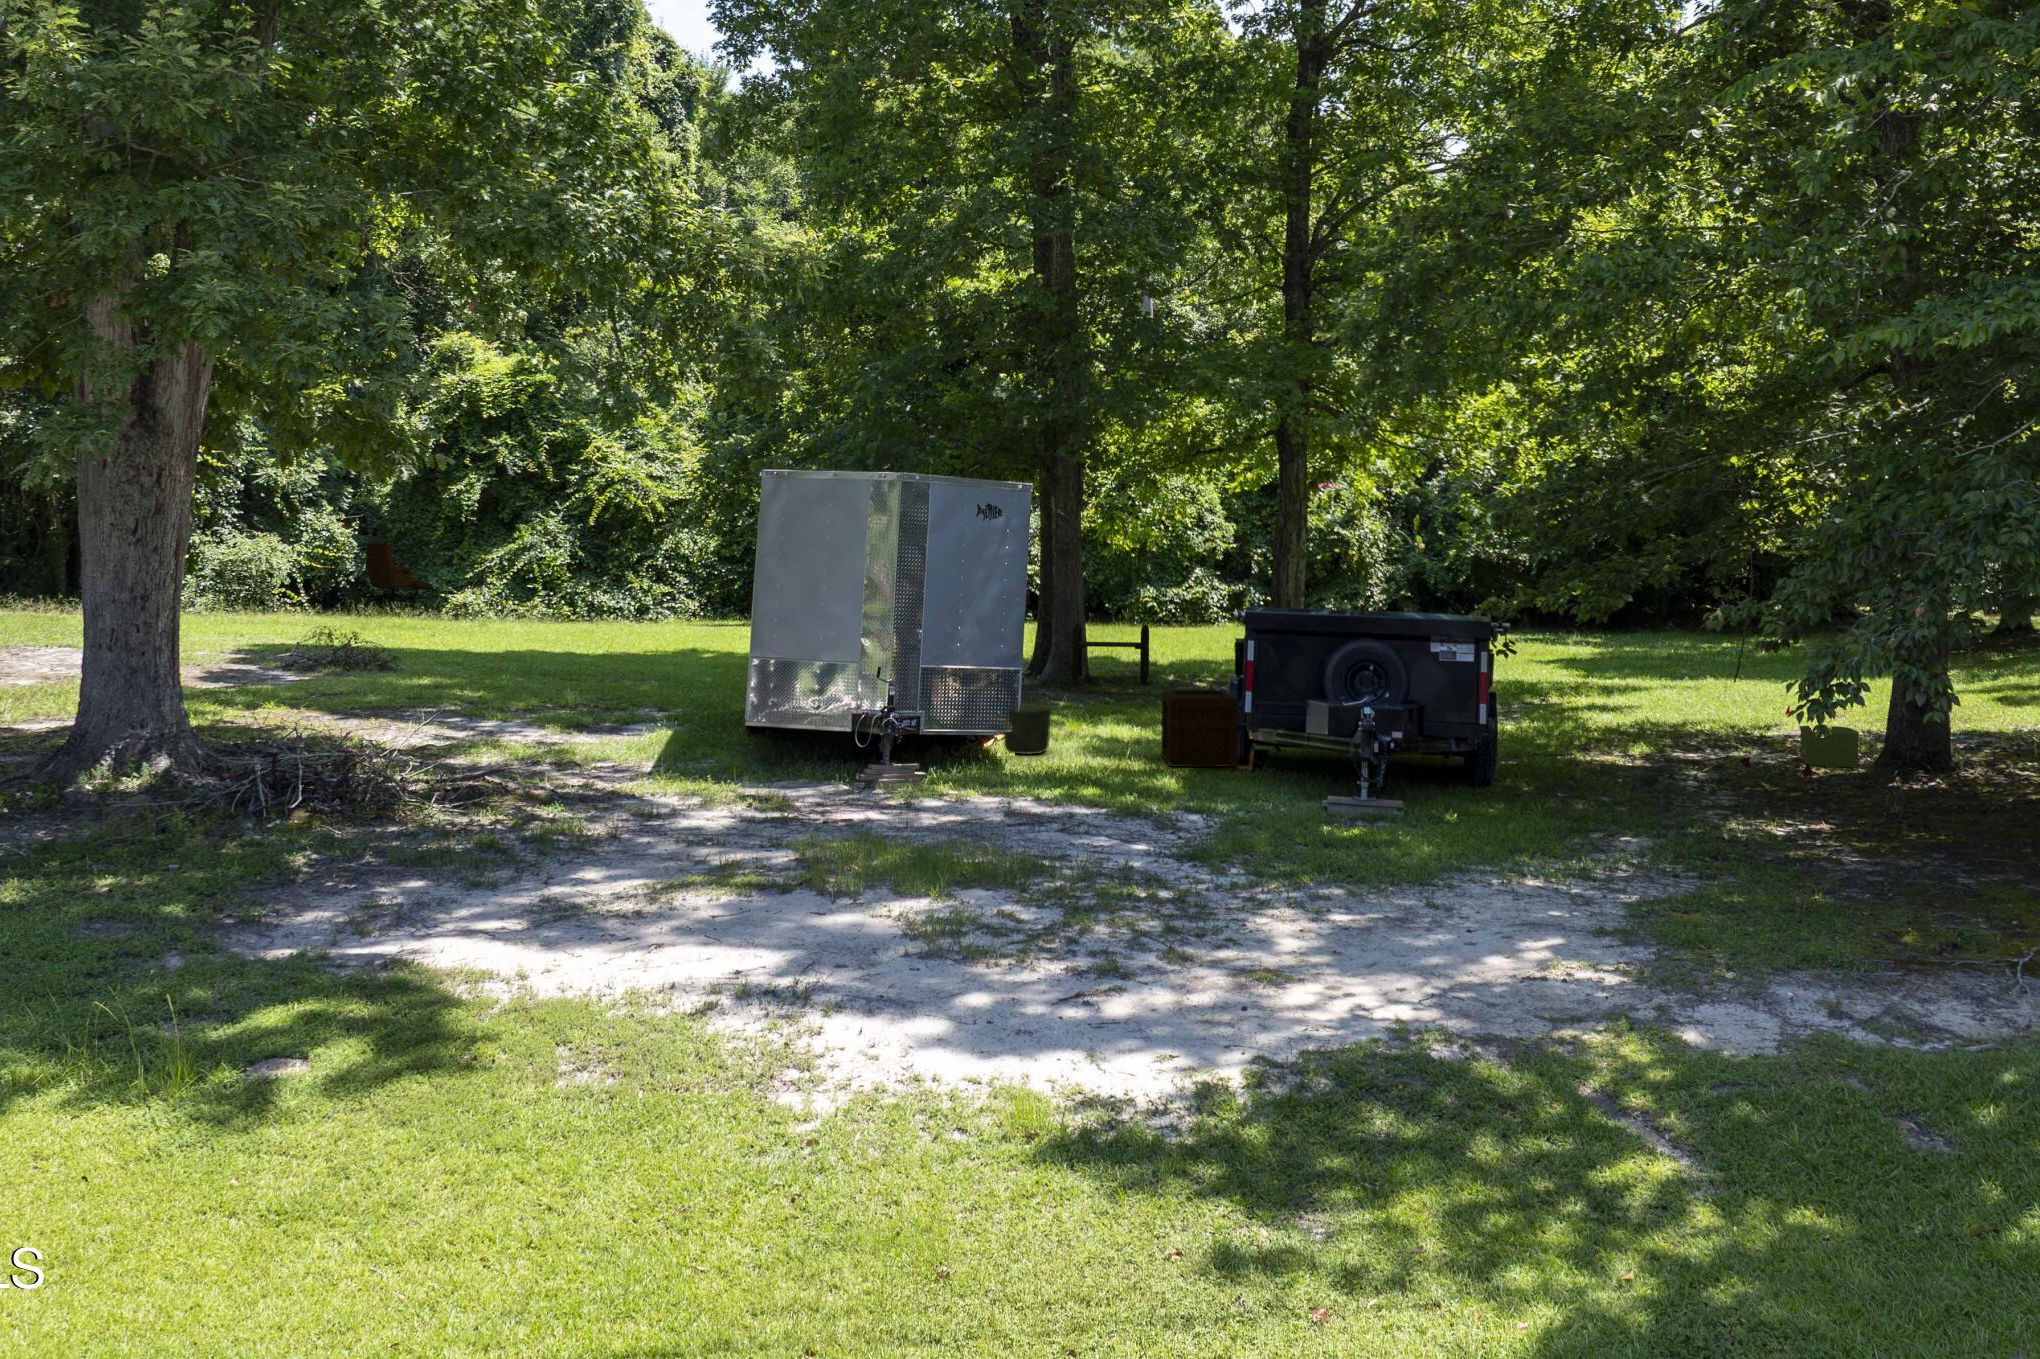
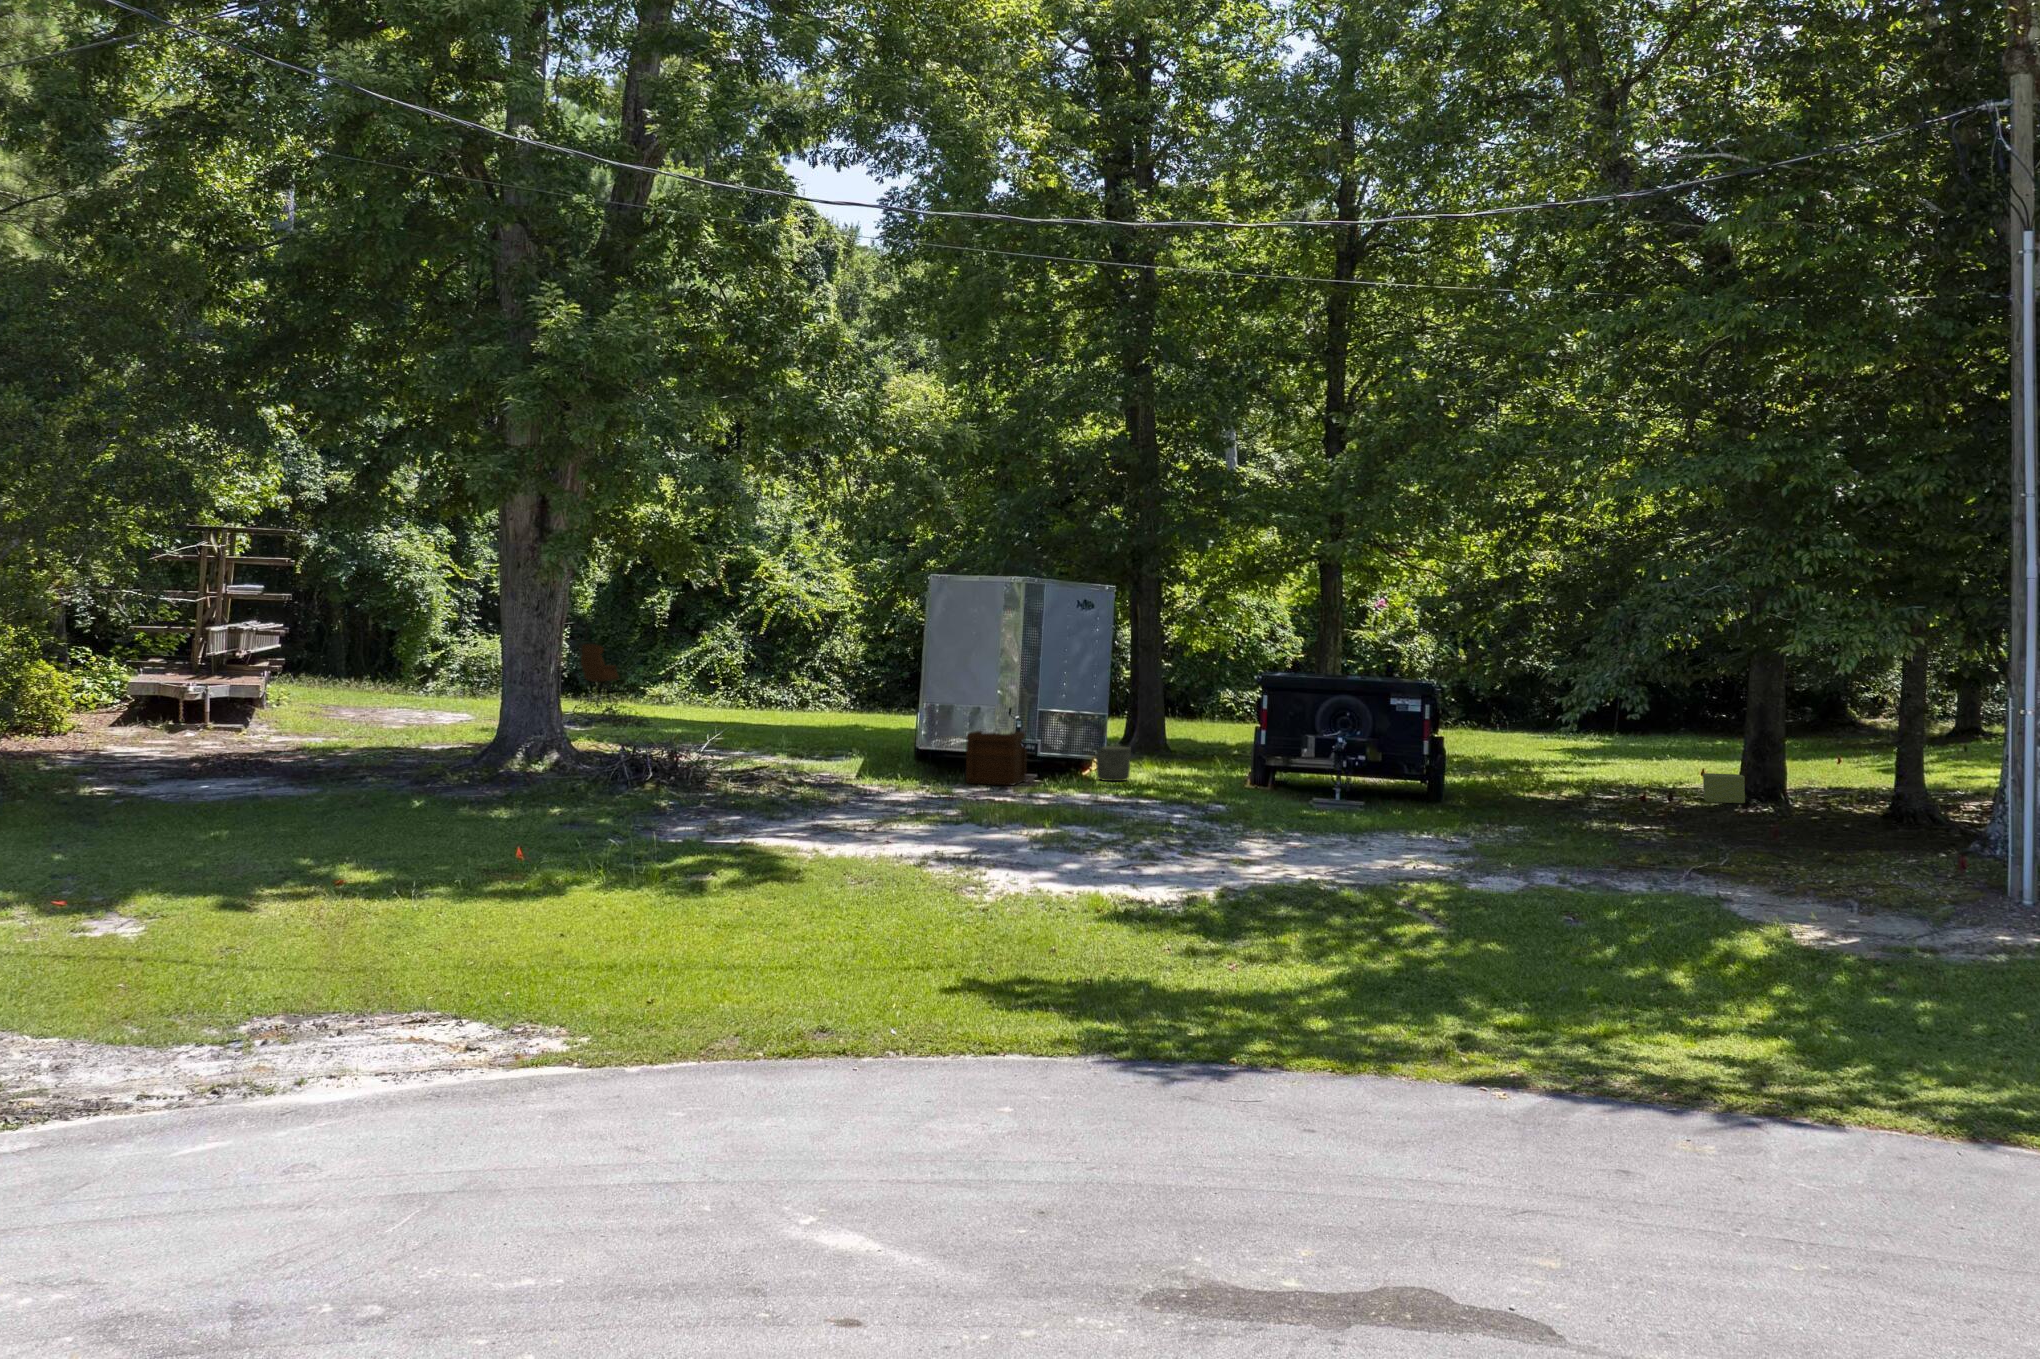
bench: present [1071,623,1149,682] -> none [1154,703,1217,750]
wooden crate: present [1161,689,1238,767] -> present [966,731,1027,785]

